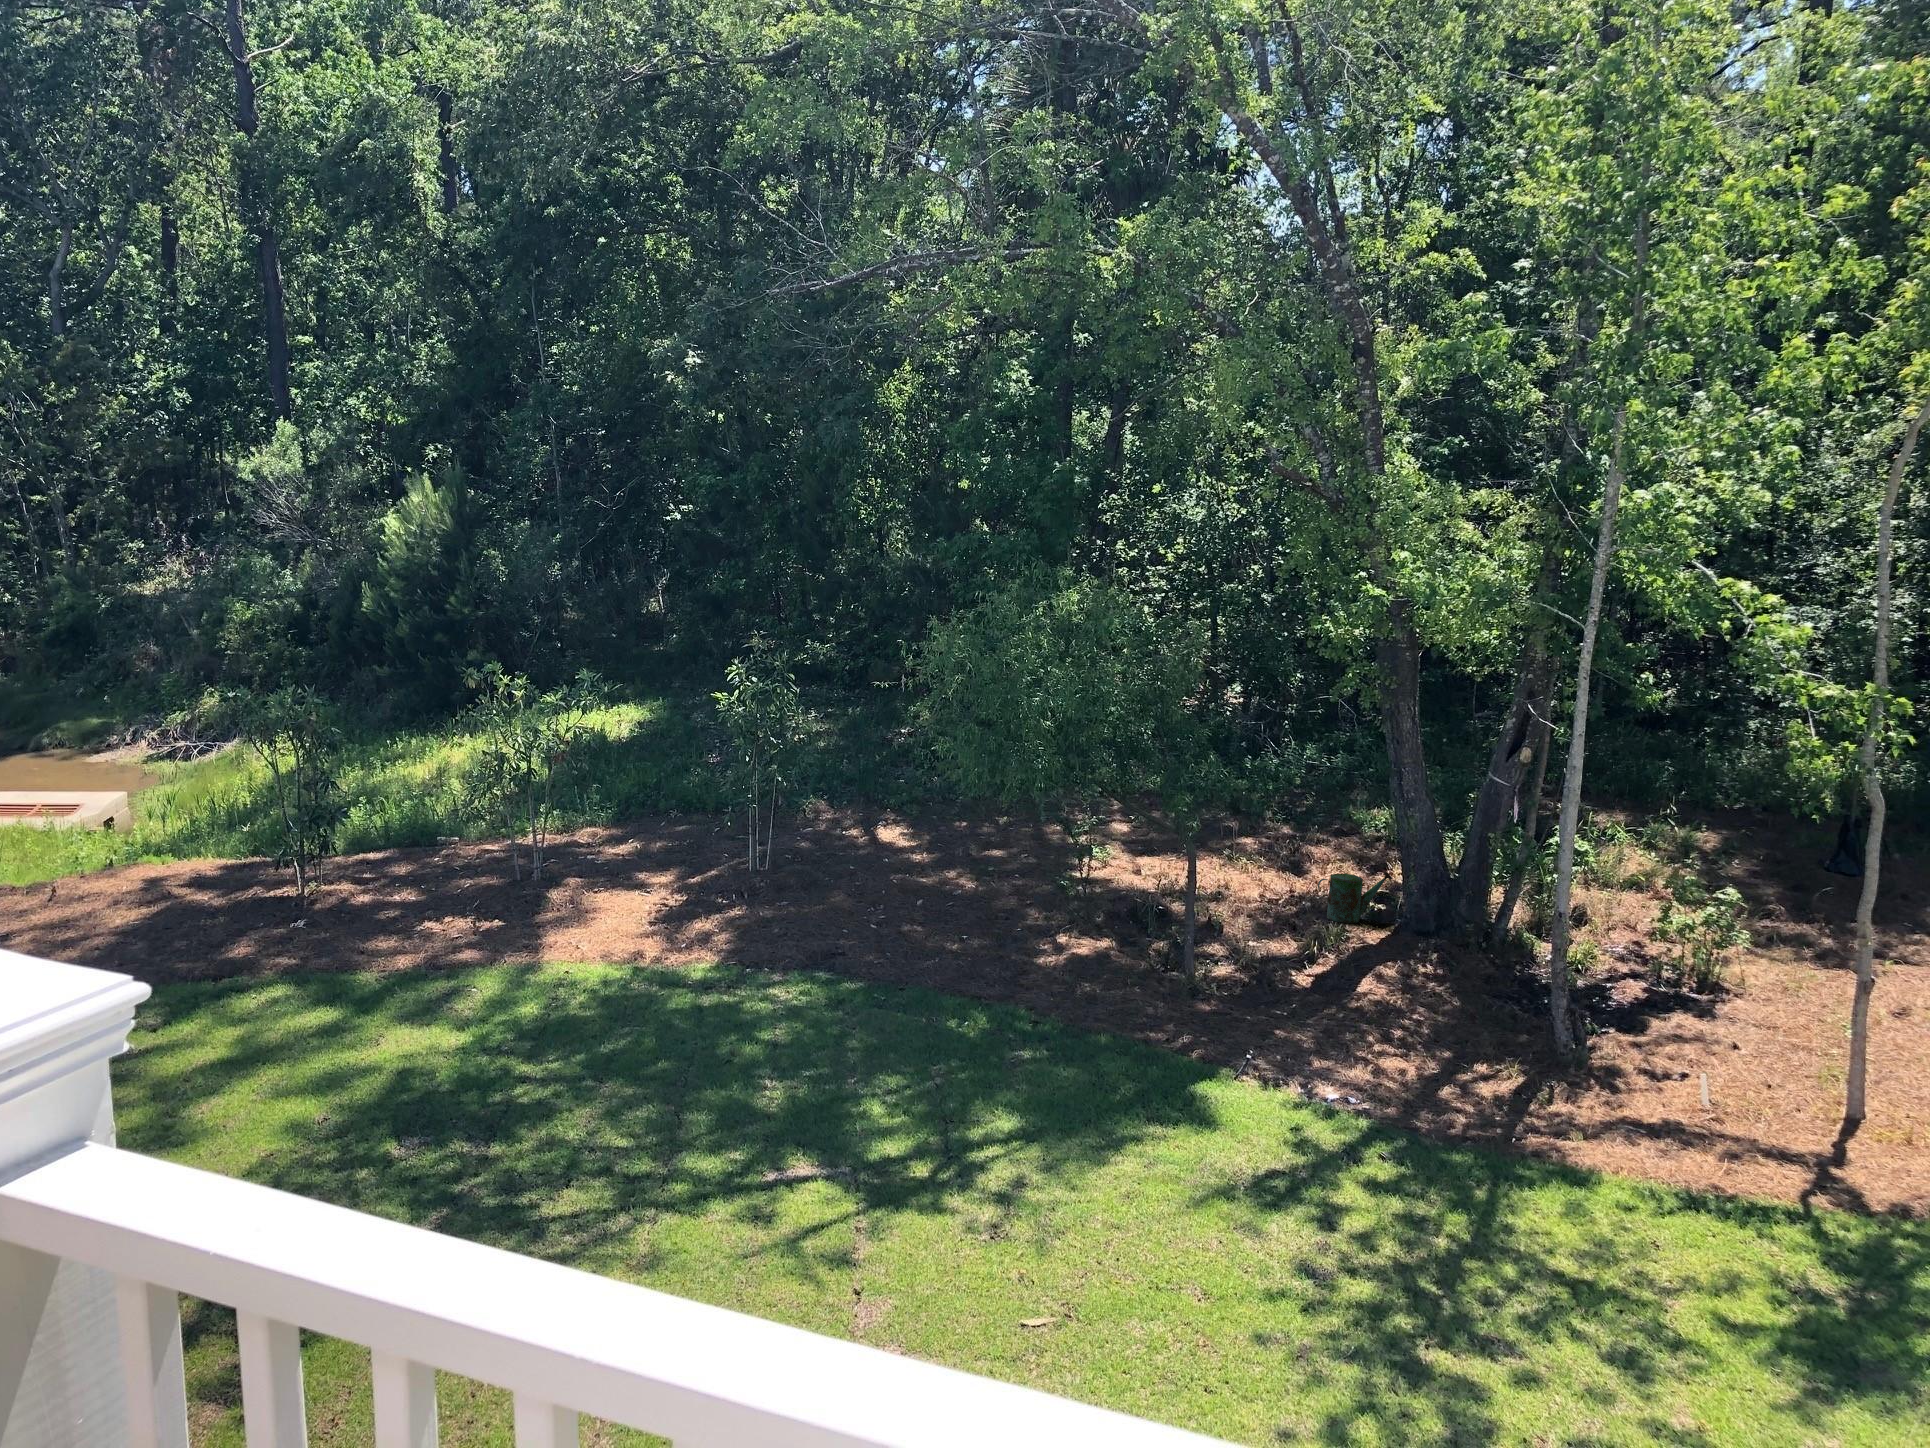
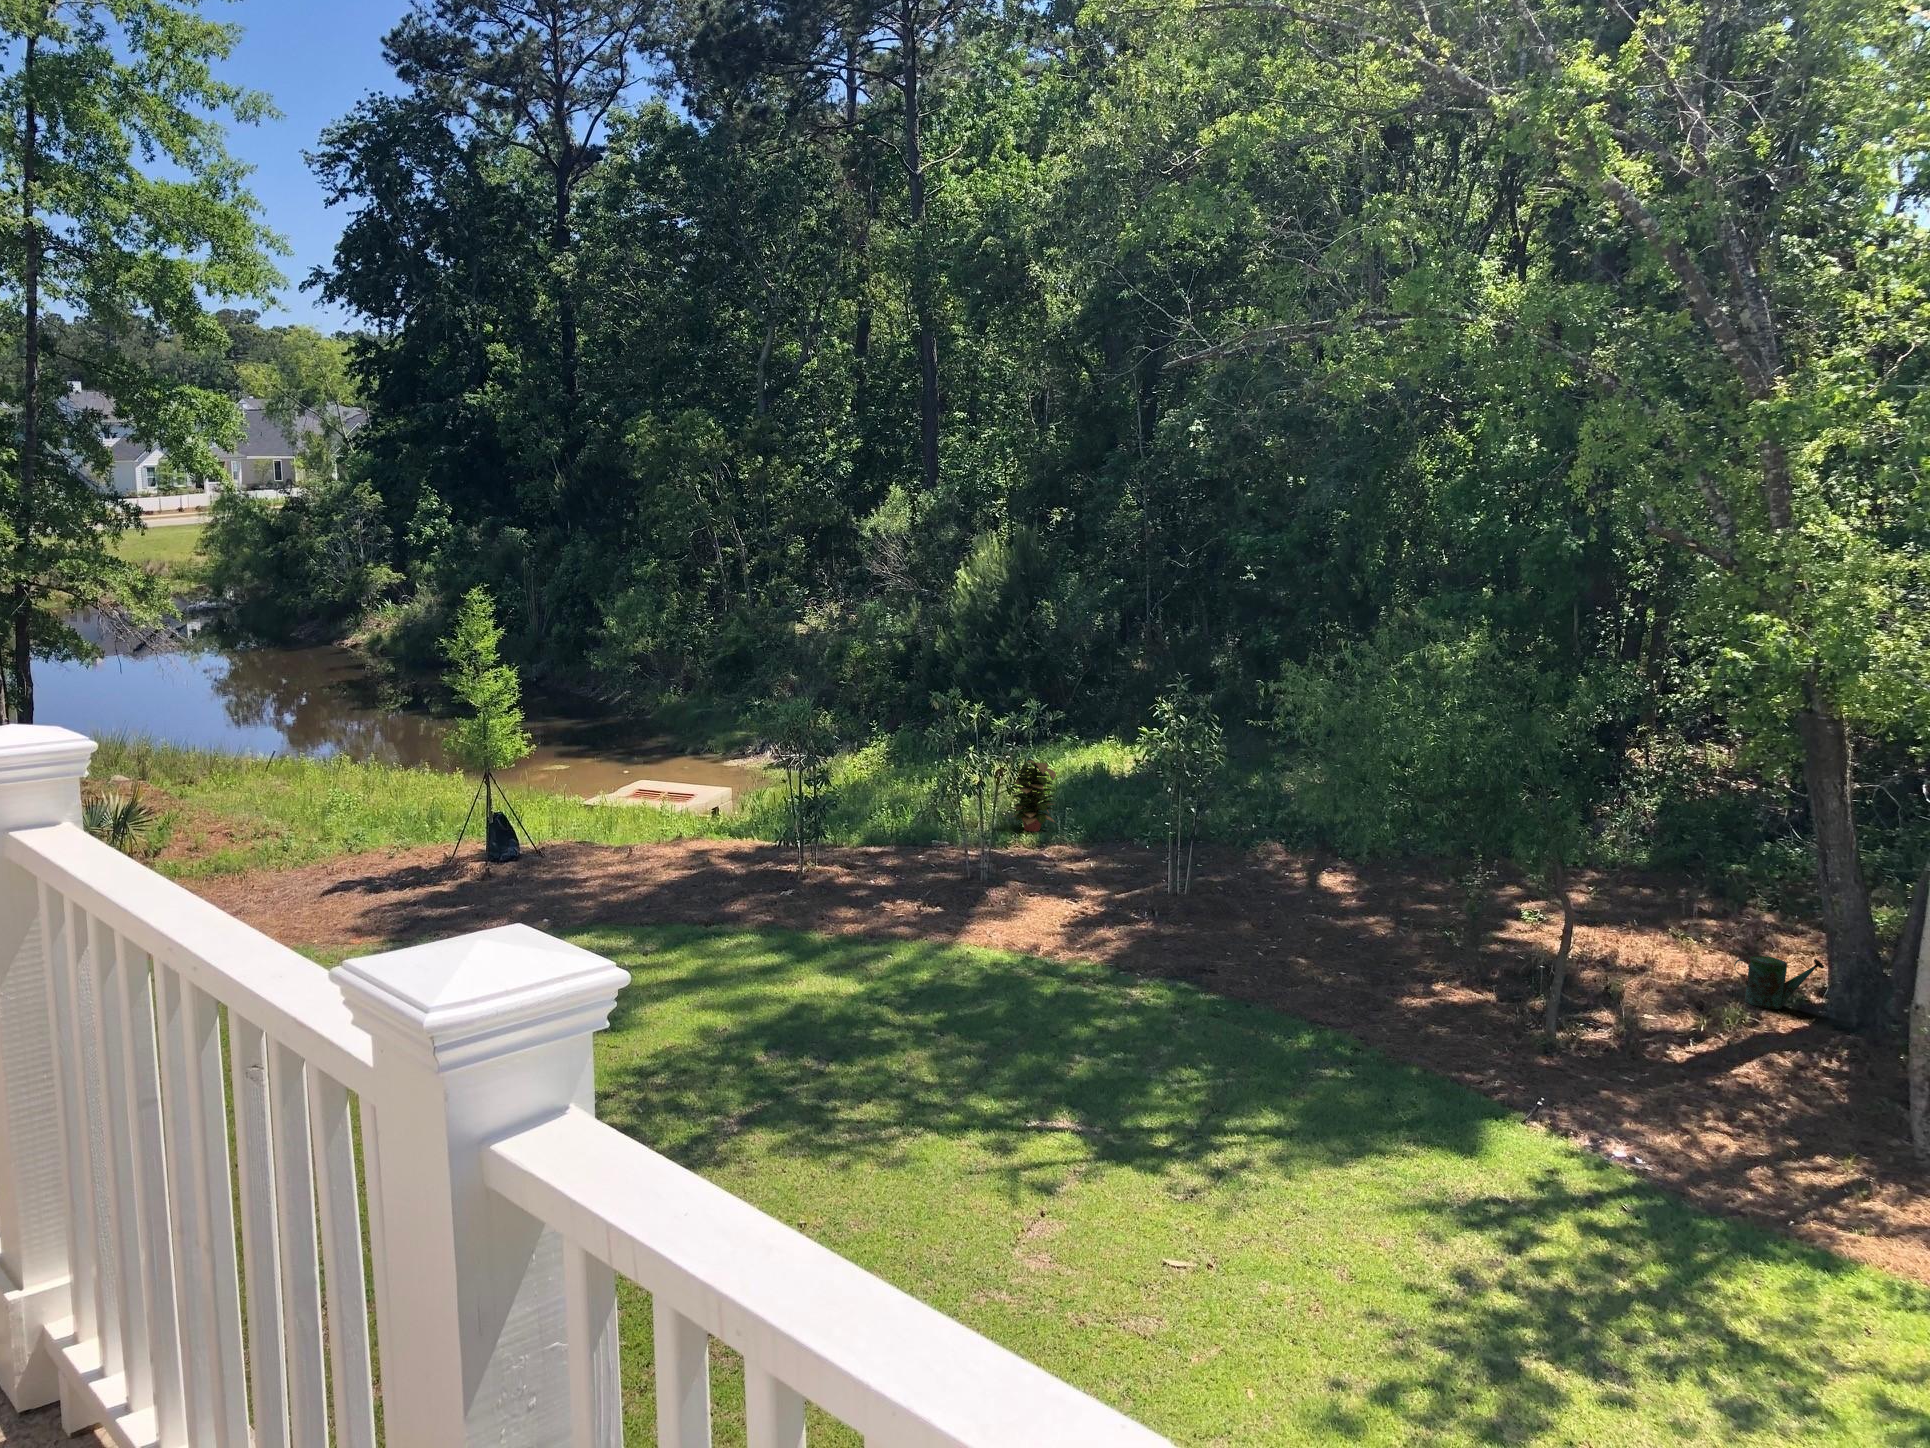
decorative plant: none [523,733,586,815] -> present [1010,760,1056,831]

